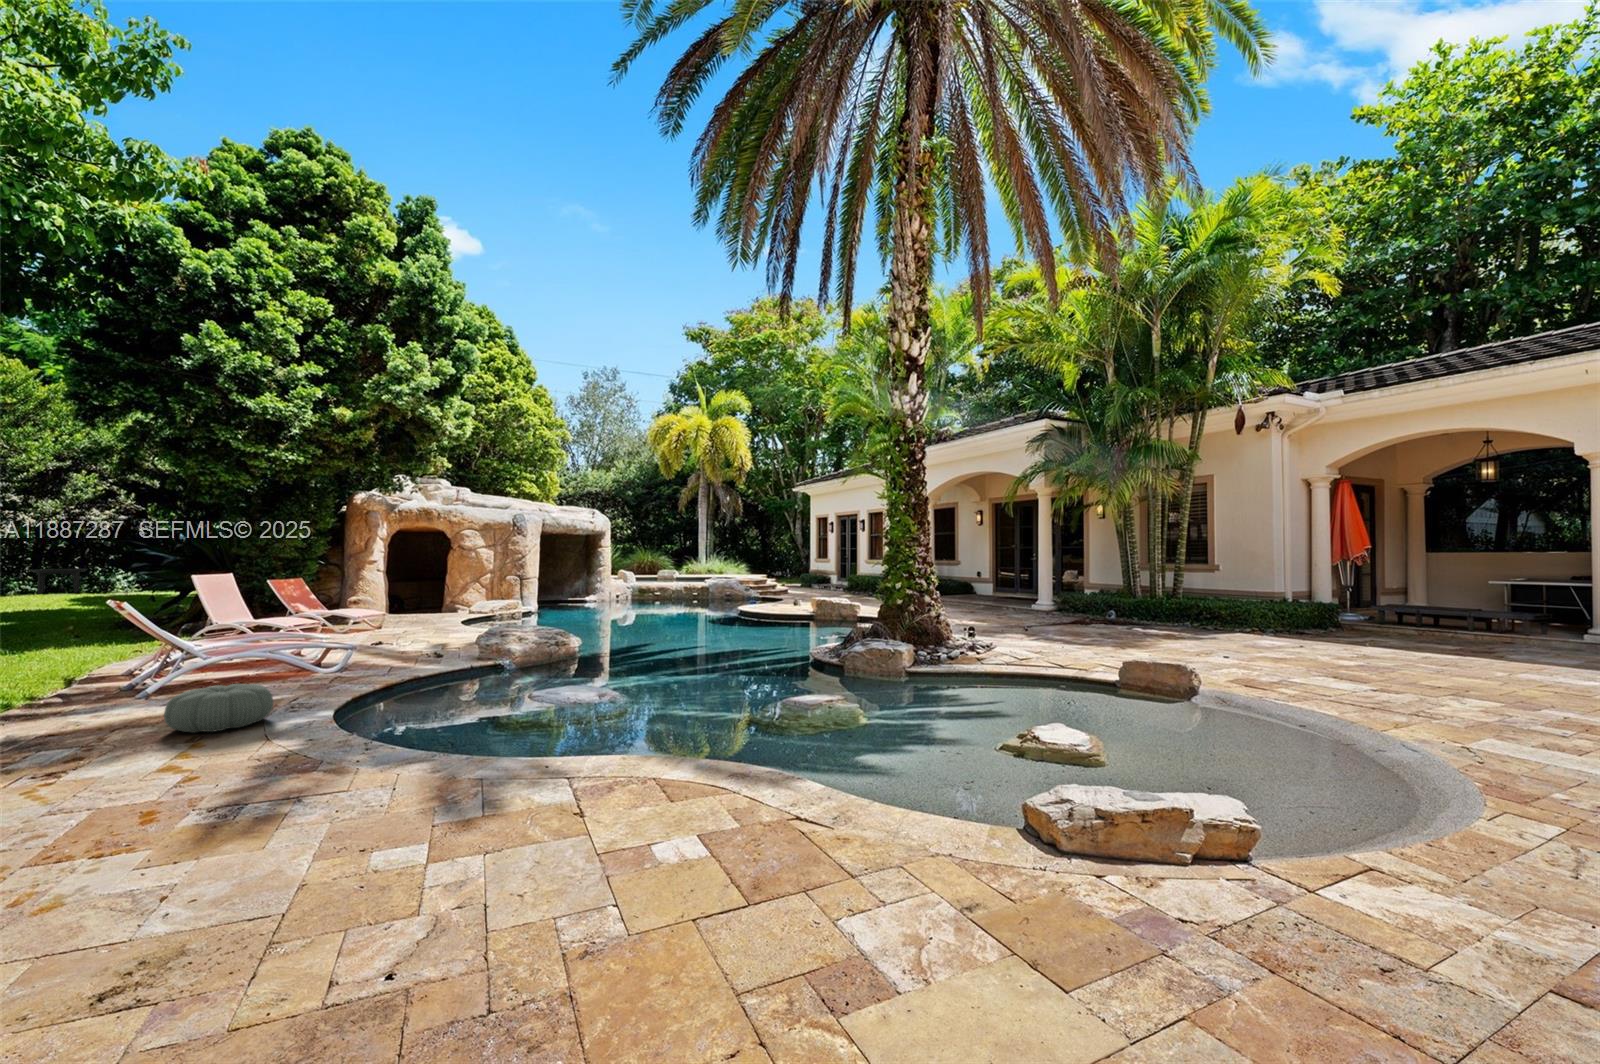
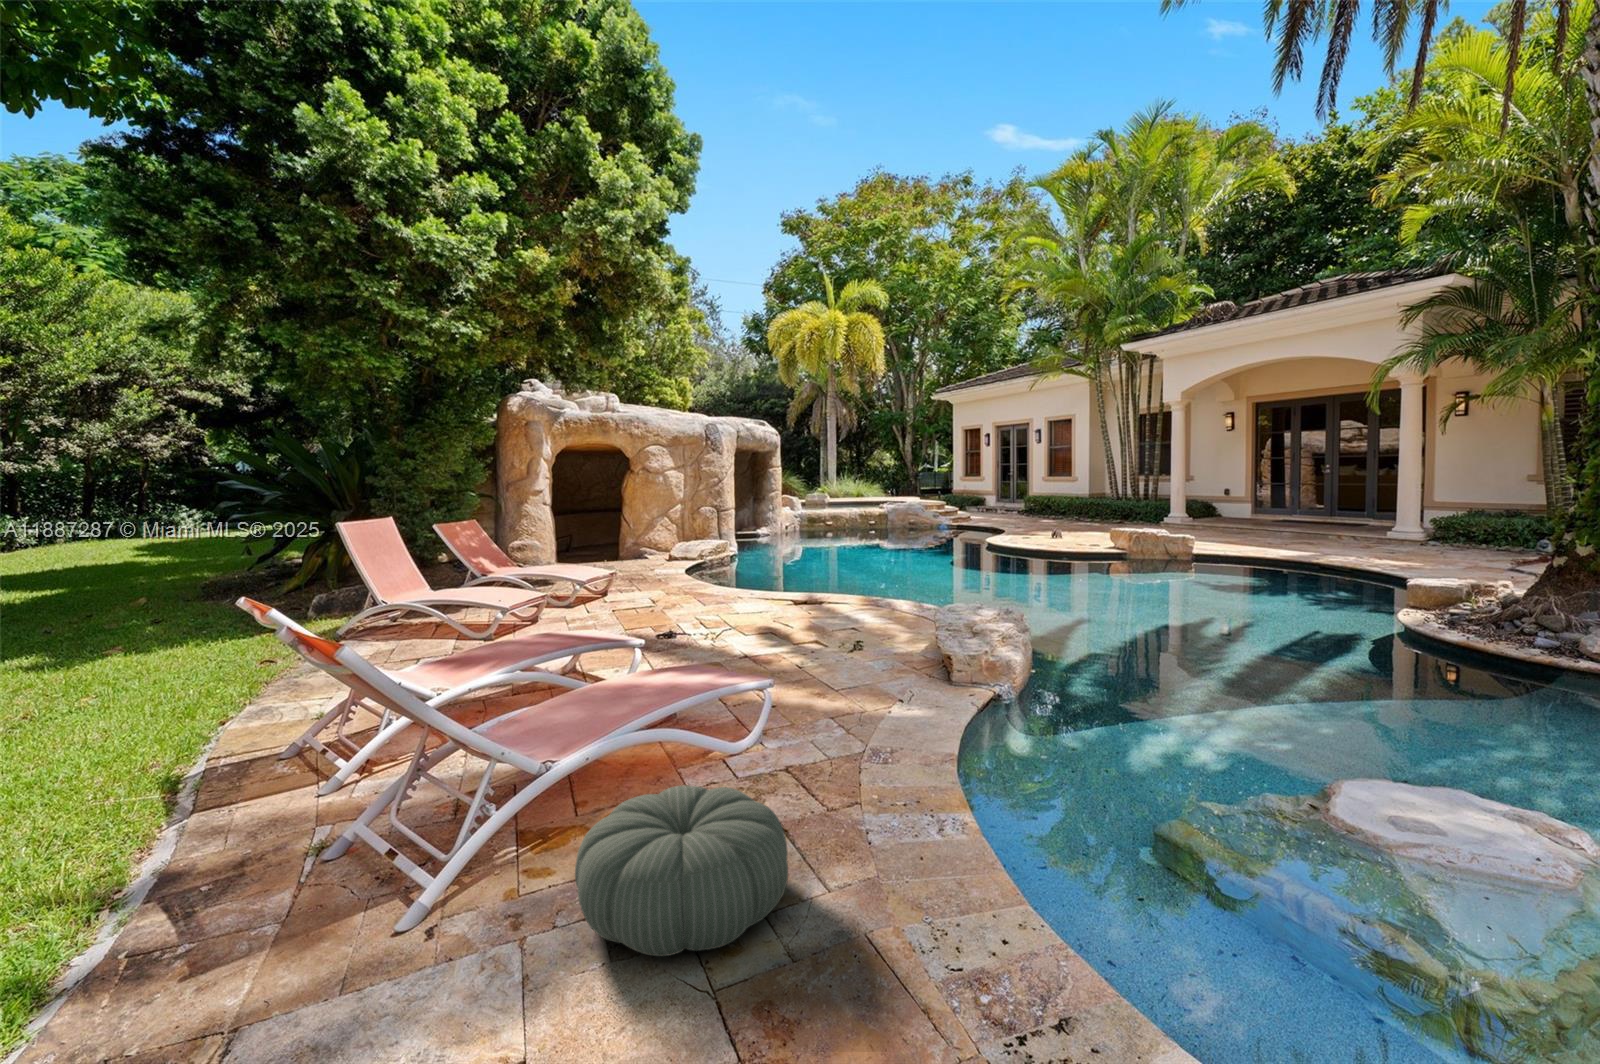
round table: present [31,569,87,594] -> none [84,507,150,538]

